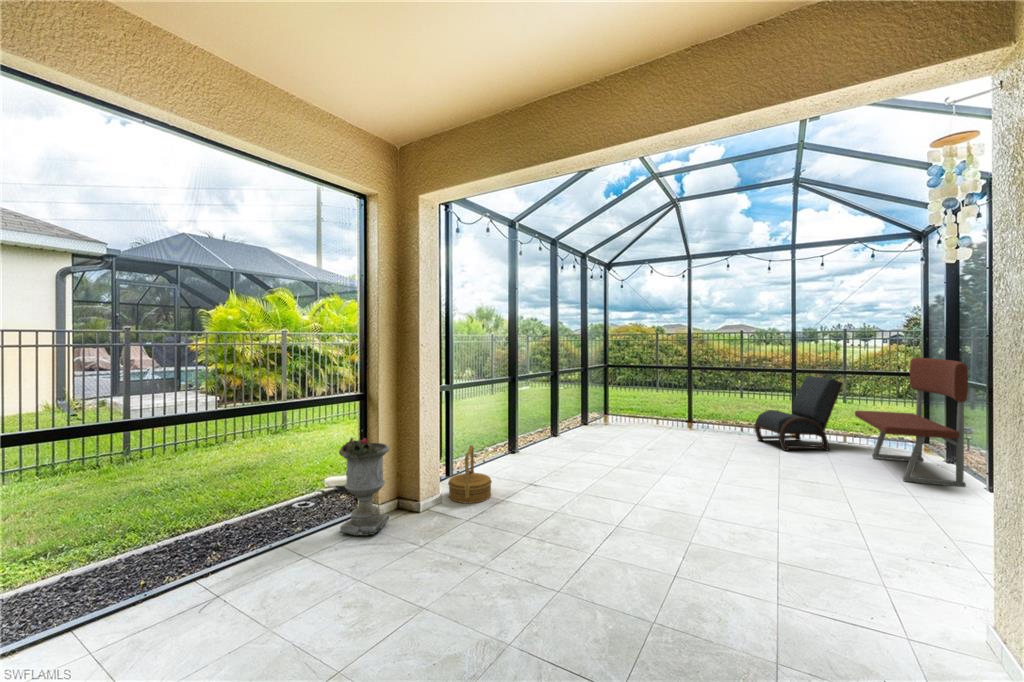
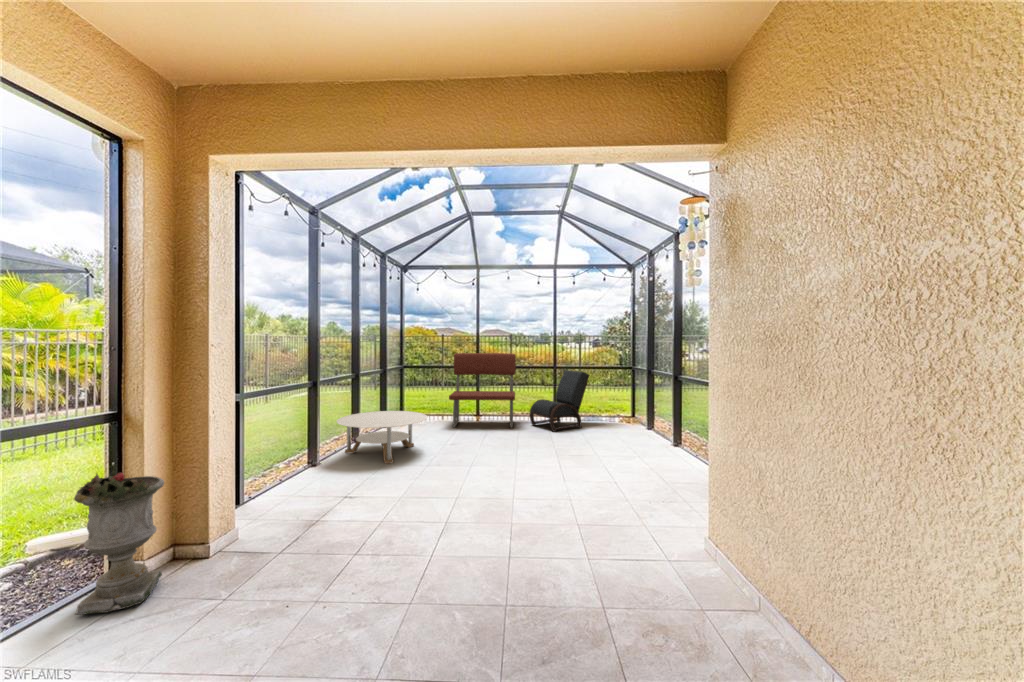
bench: present [855,358,968,487] -> present [449,353,516,428]
round table: none [536,409,623,462] -> present [337,411,427,464]
woven basket: present [448,445,492,503] -> none [242,462,301,533]

